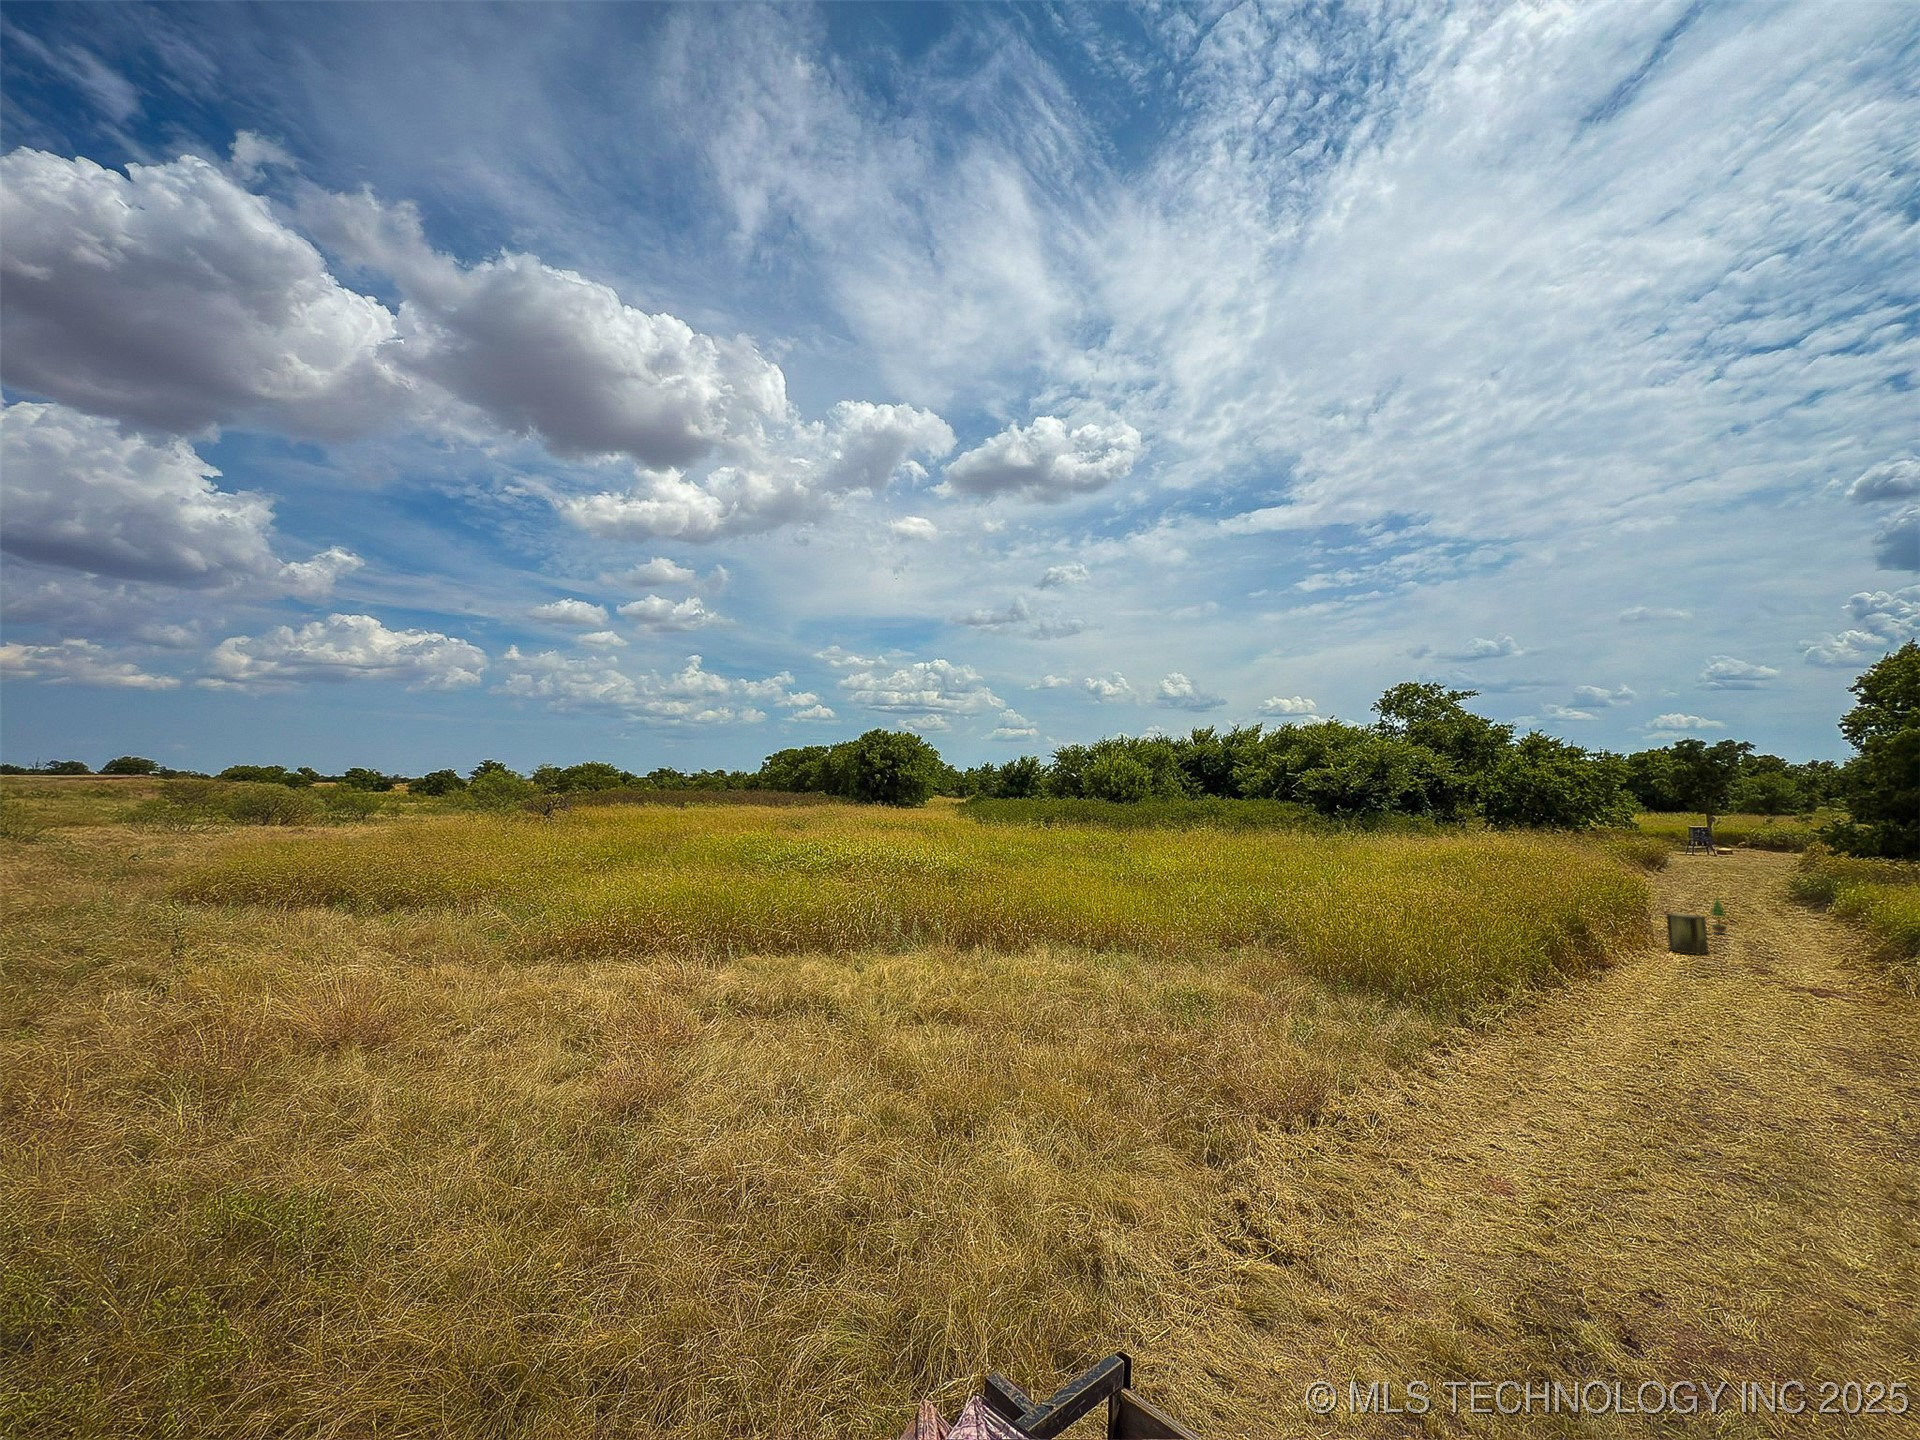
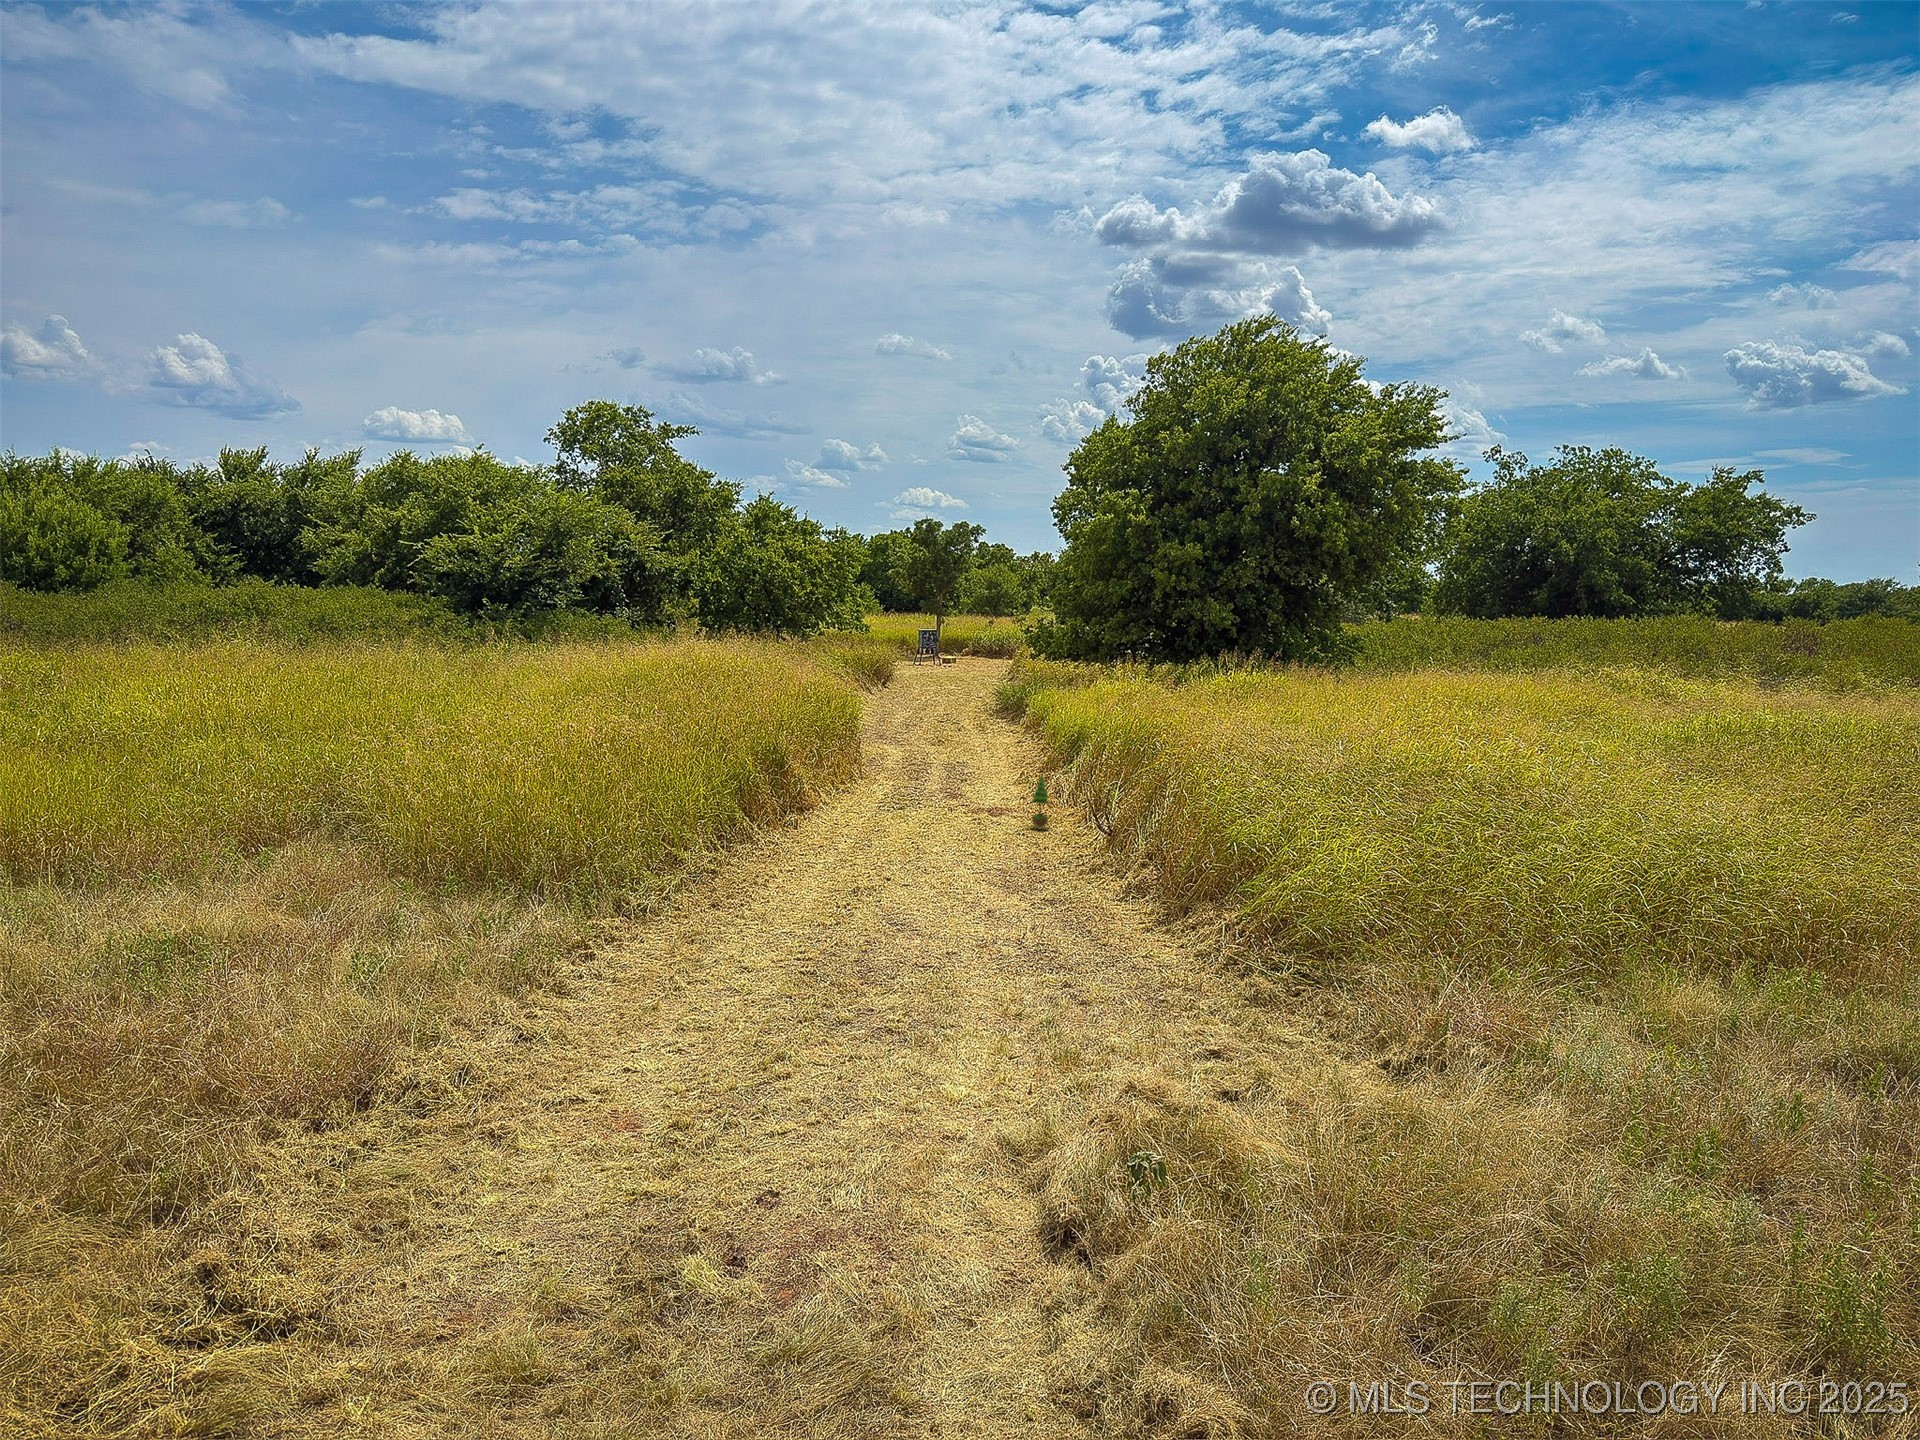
storage box: present [1667,913,1708,955] -> none [1035,840,1084,919]

